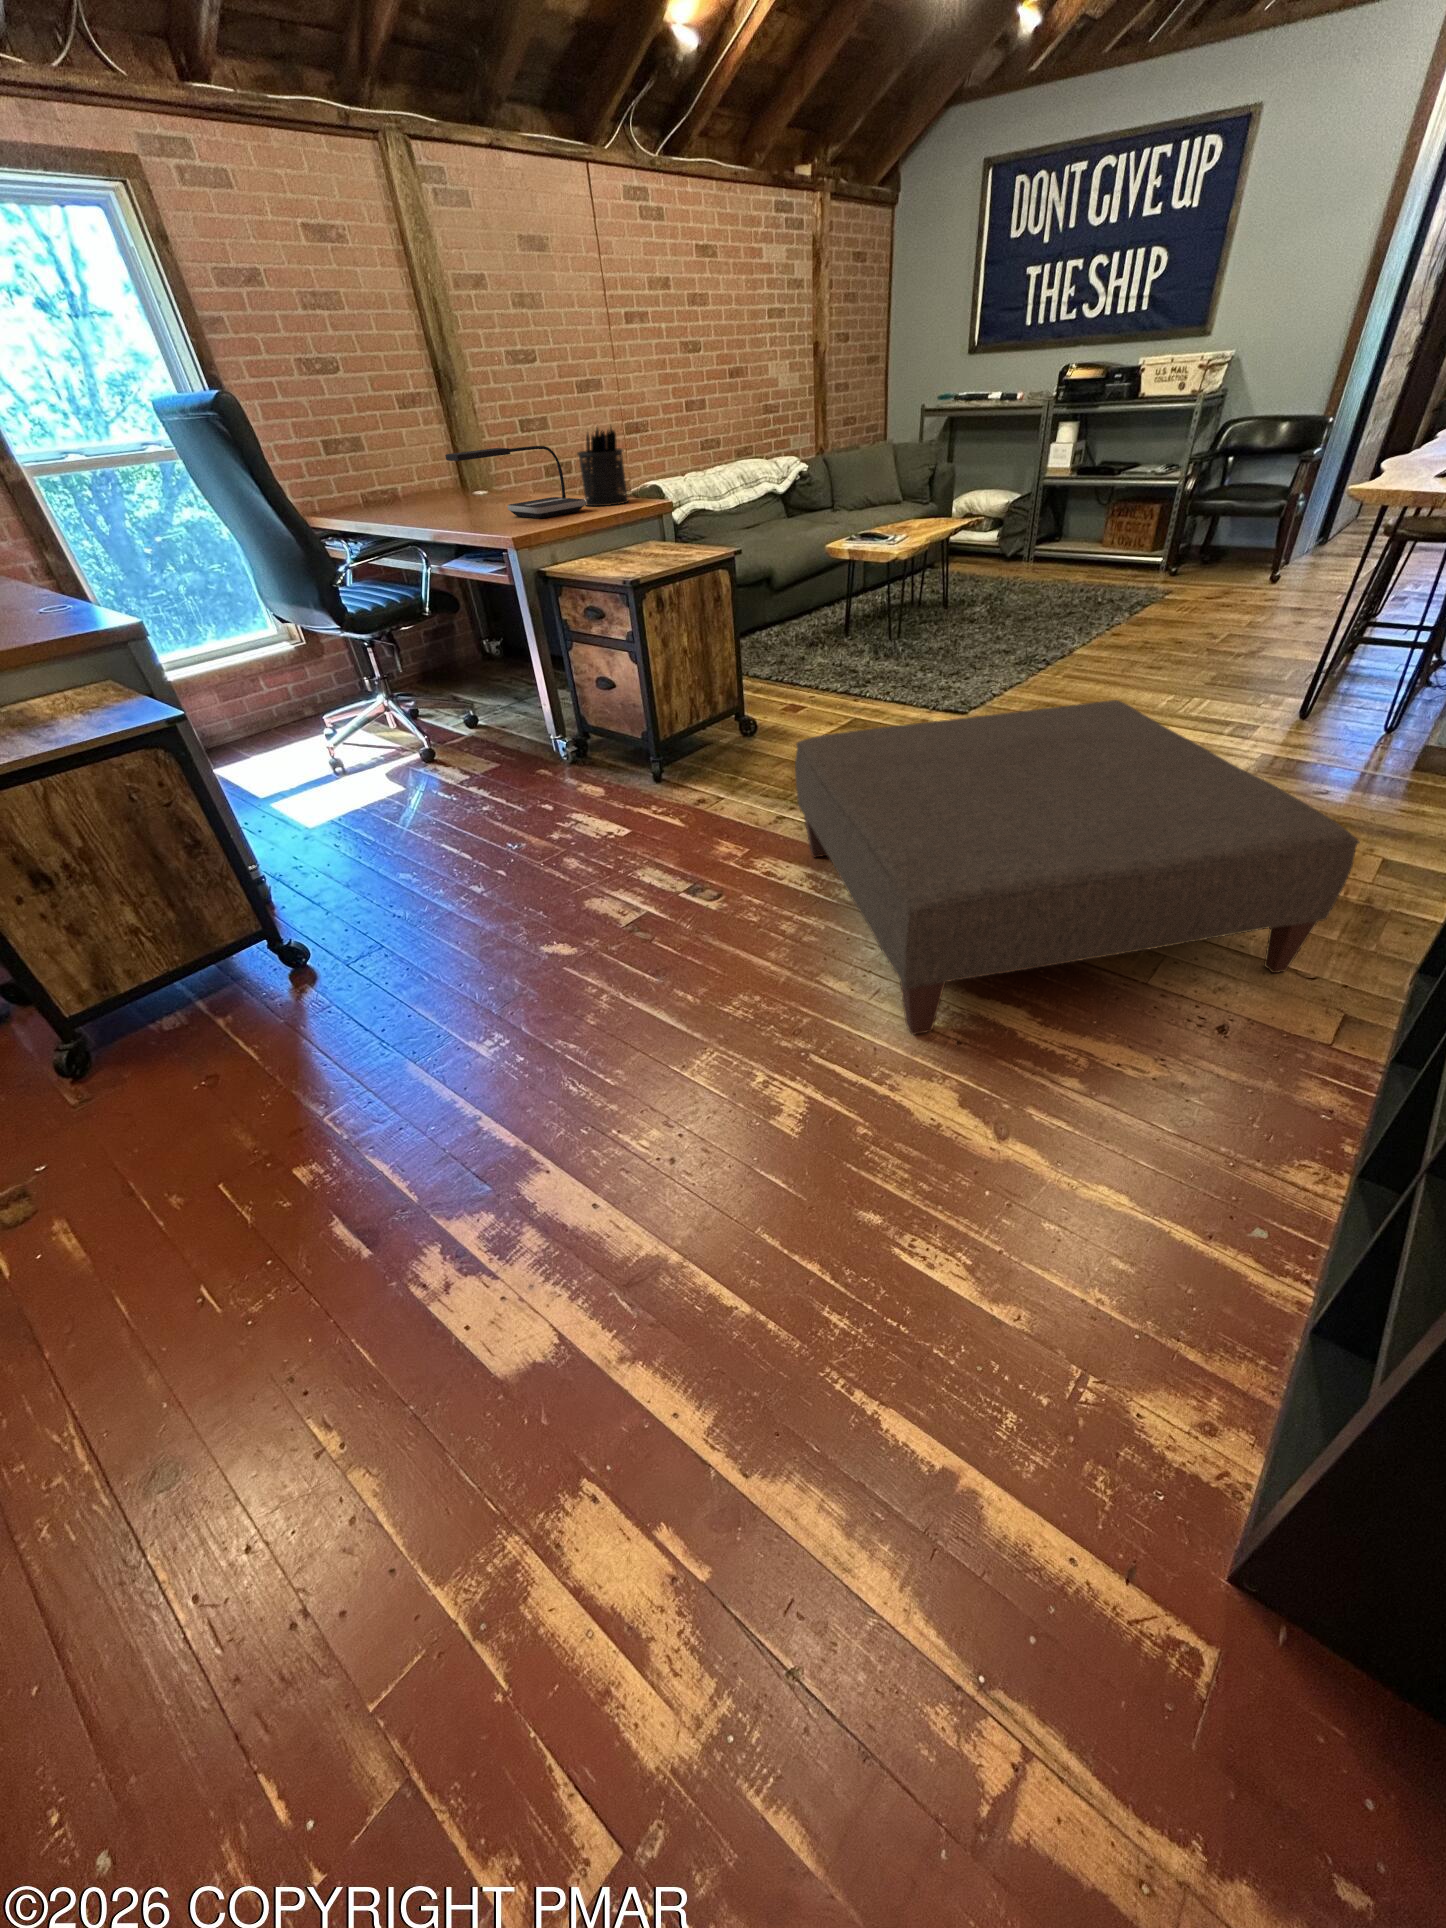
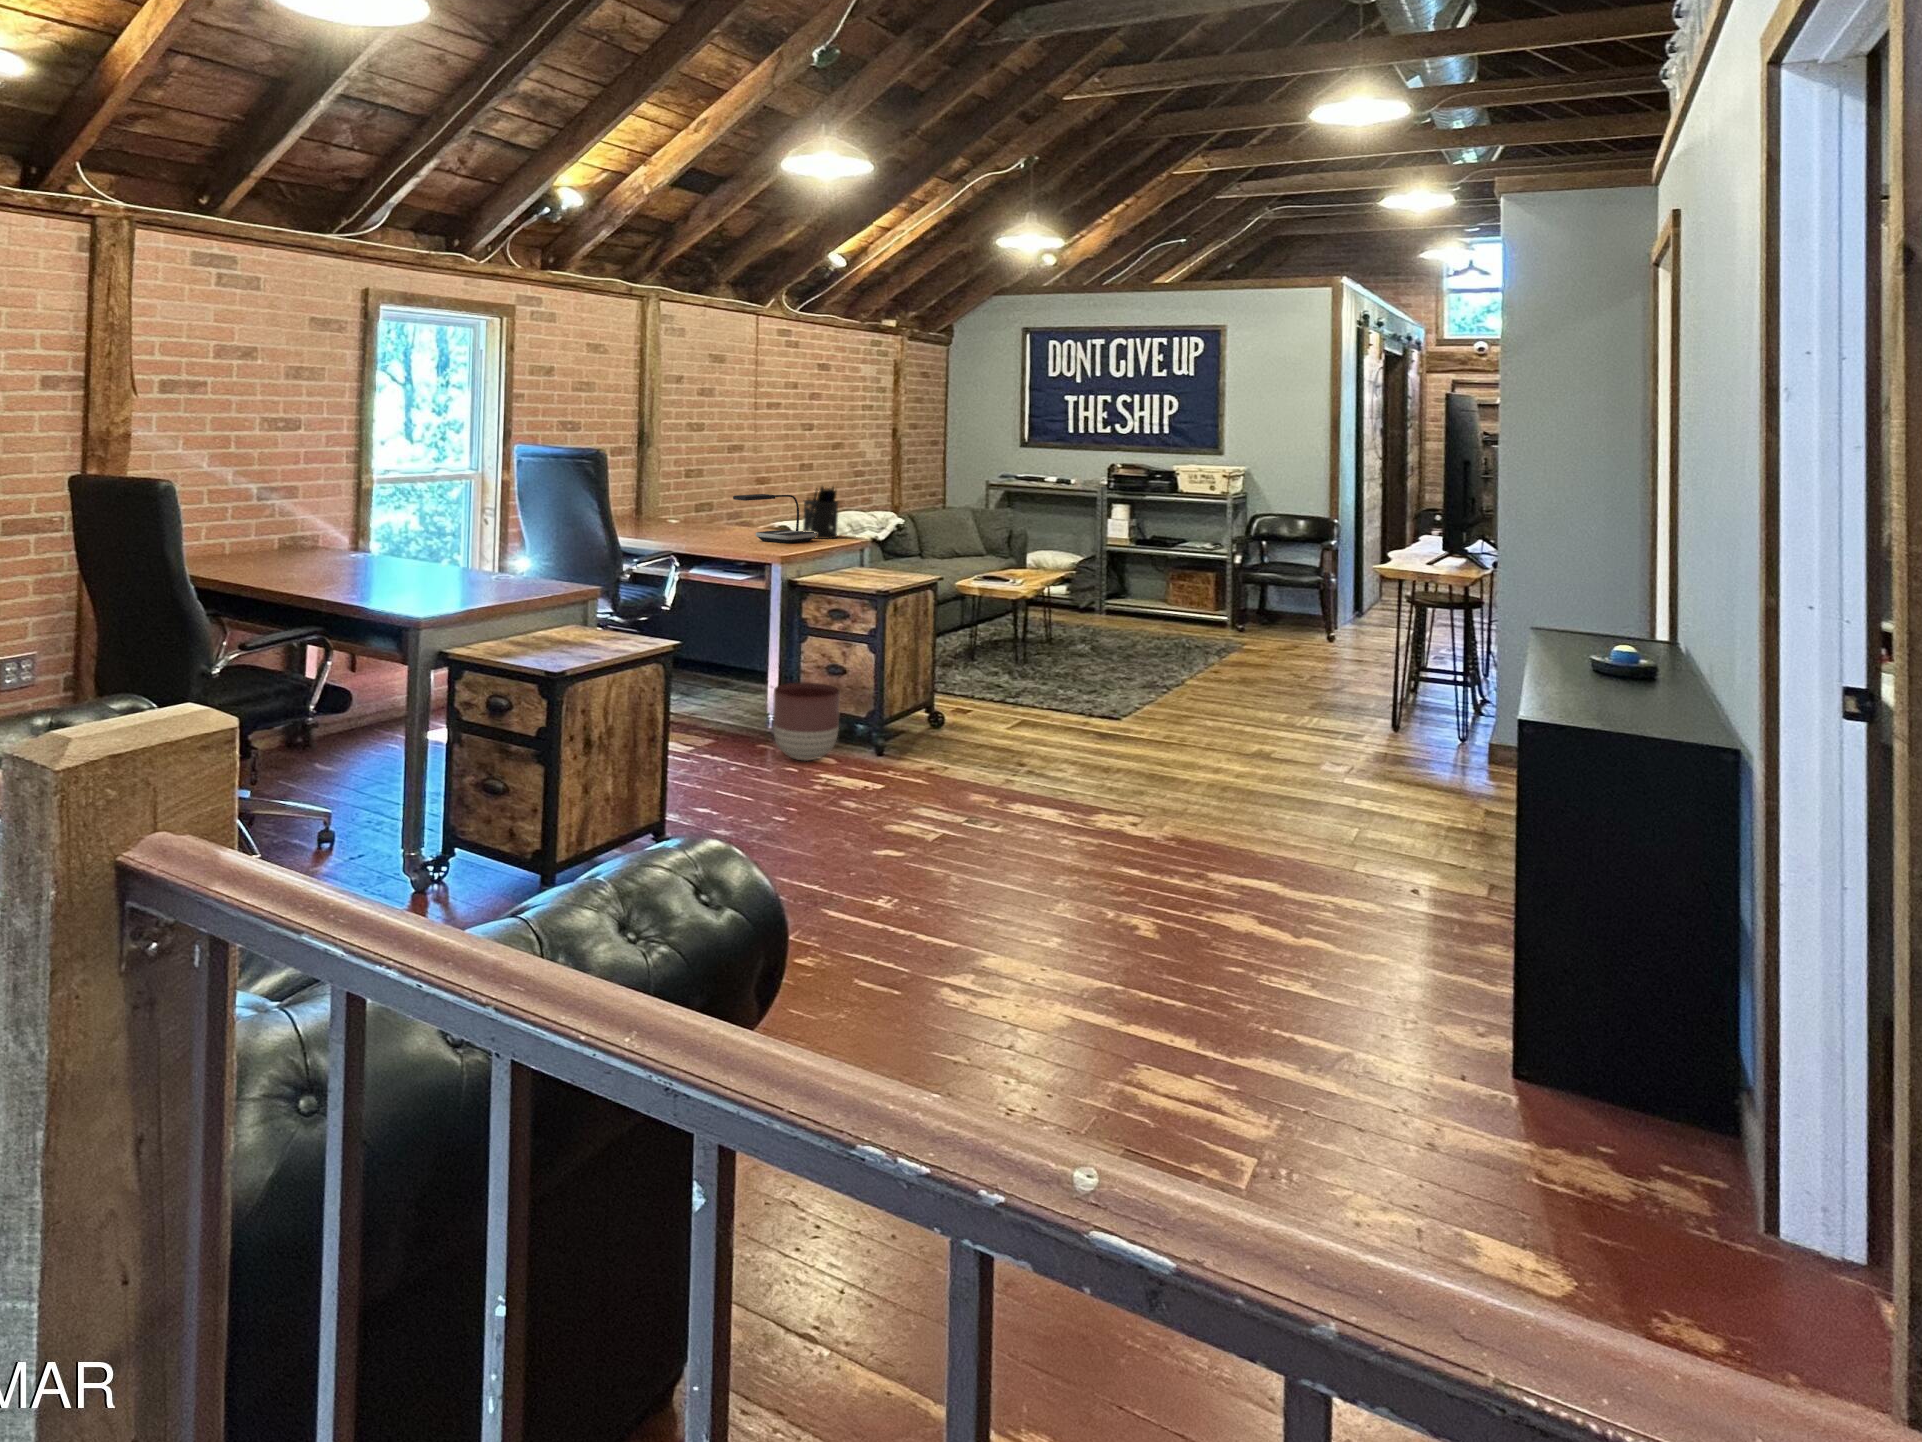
ottoman: present [795,700,1360,1035] -> none [1039,689,1464,896]
planter: none [522,702,606,793] -> present [773,683,840,761]

